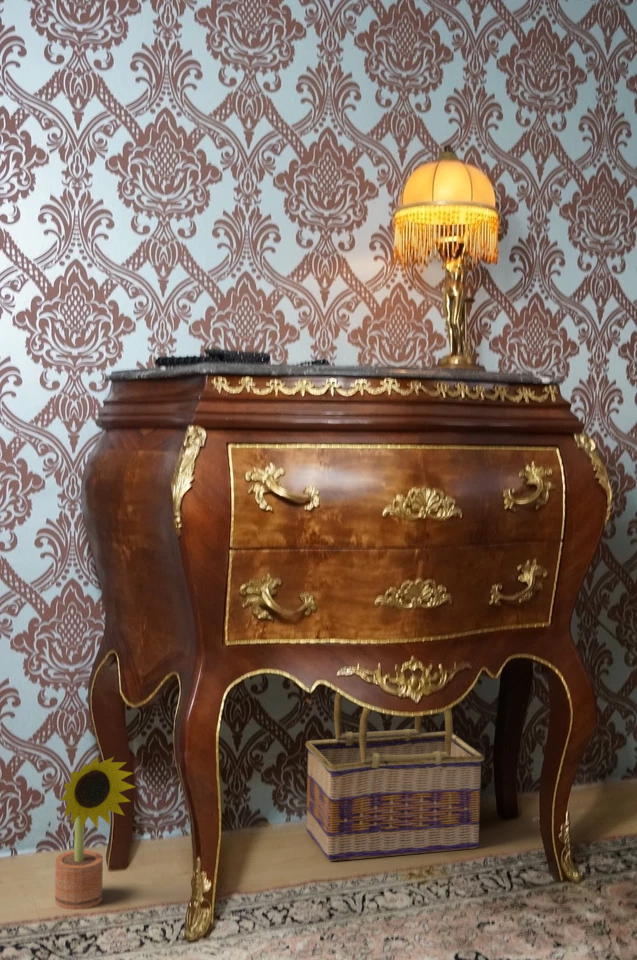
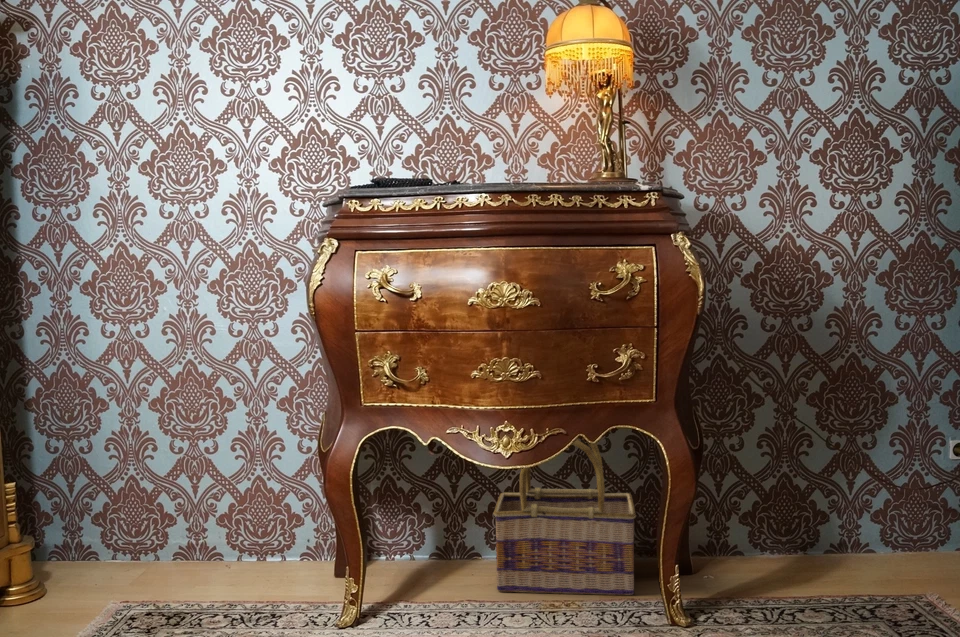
decorative plant: present [55,757,135,910] -> none [253,487,317,604]

